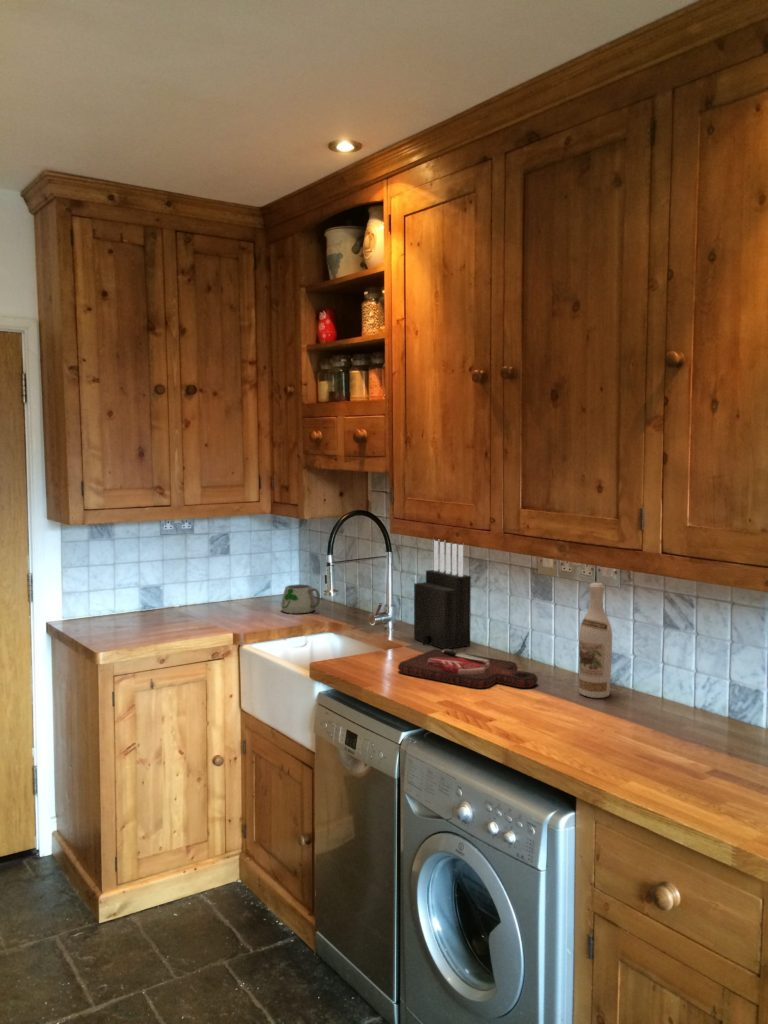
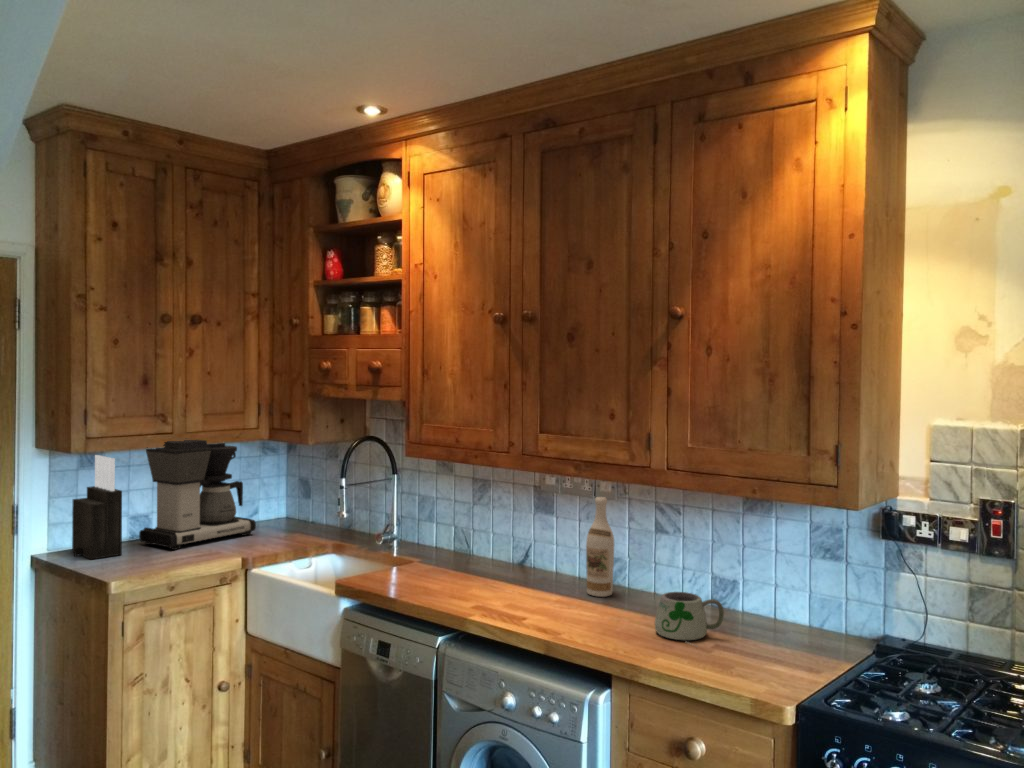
coffee maker: none [145,511,258,622] -> present [139,440,256,550]
knife block: present [414,540,471,649] -> present [72,455,122,559]
mug: present [281,584,320,613] -> present [655,592,724,647]
cutting board: present [398,649,538,688] -> none [422,563,549,594]

